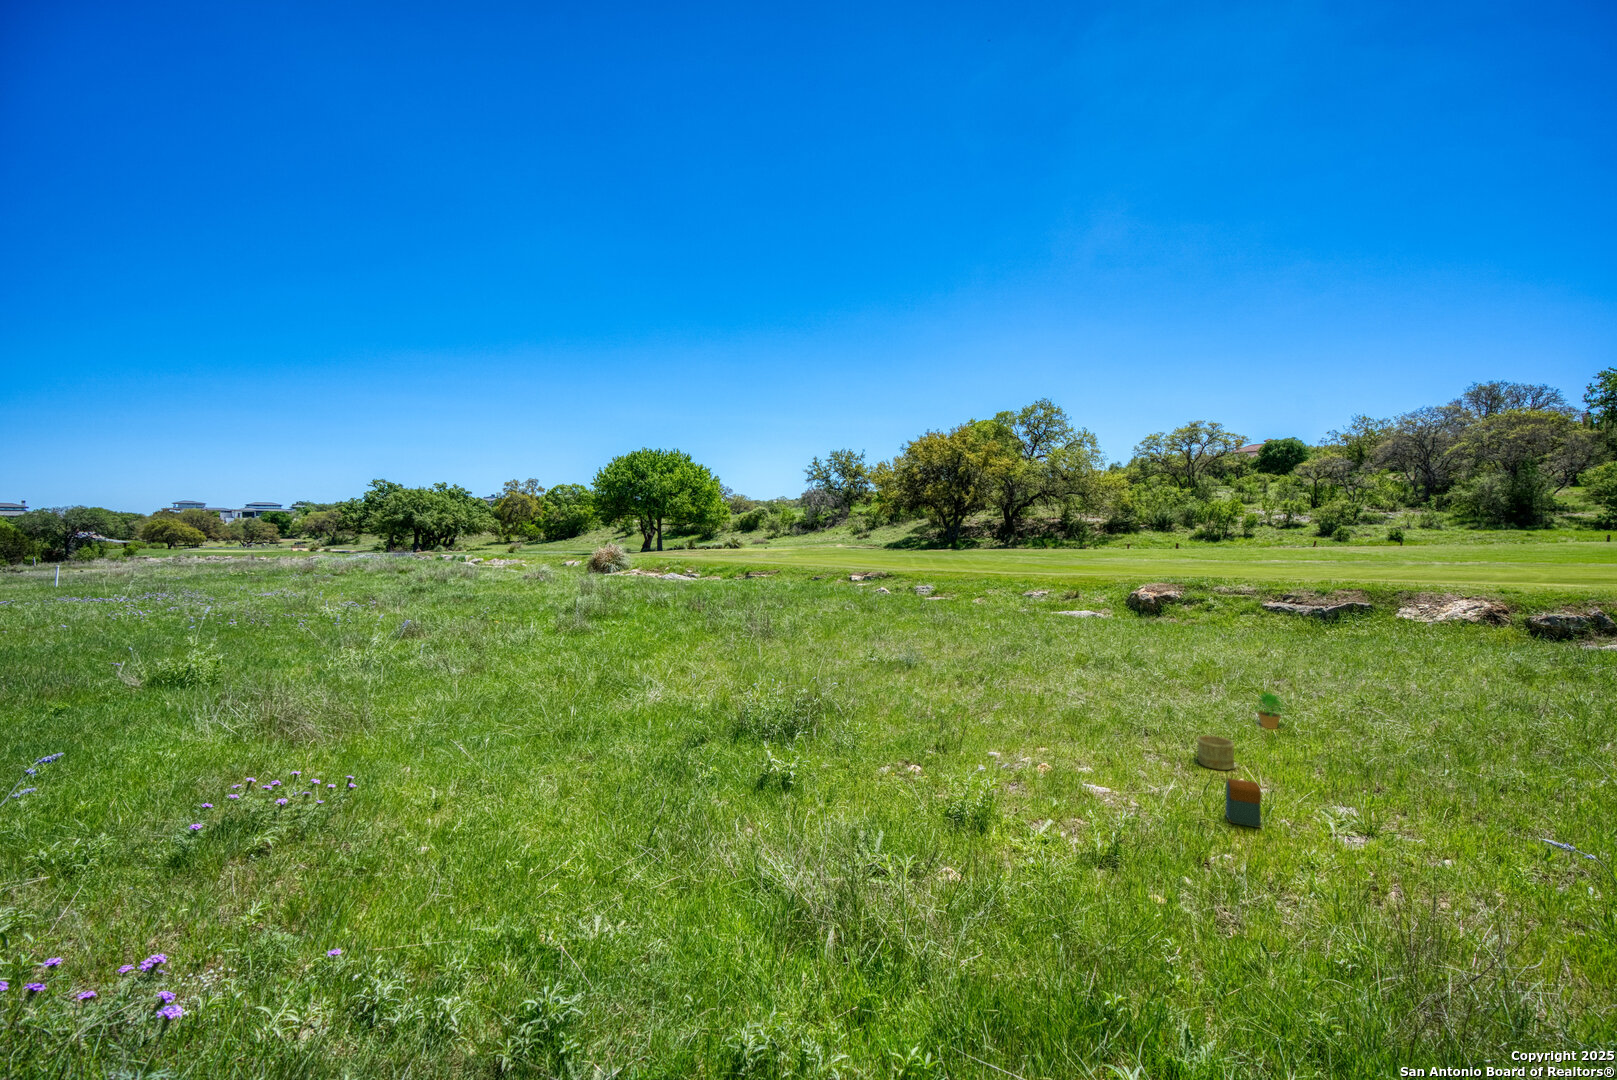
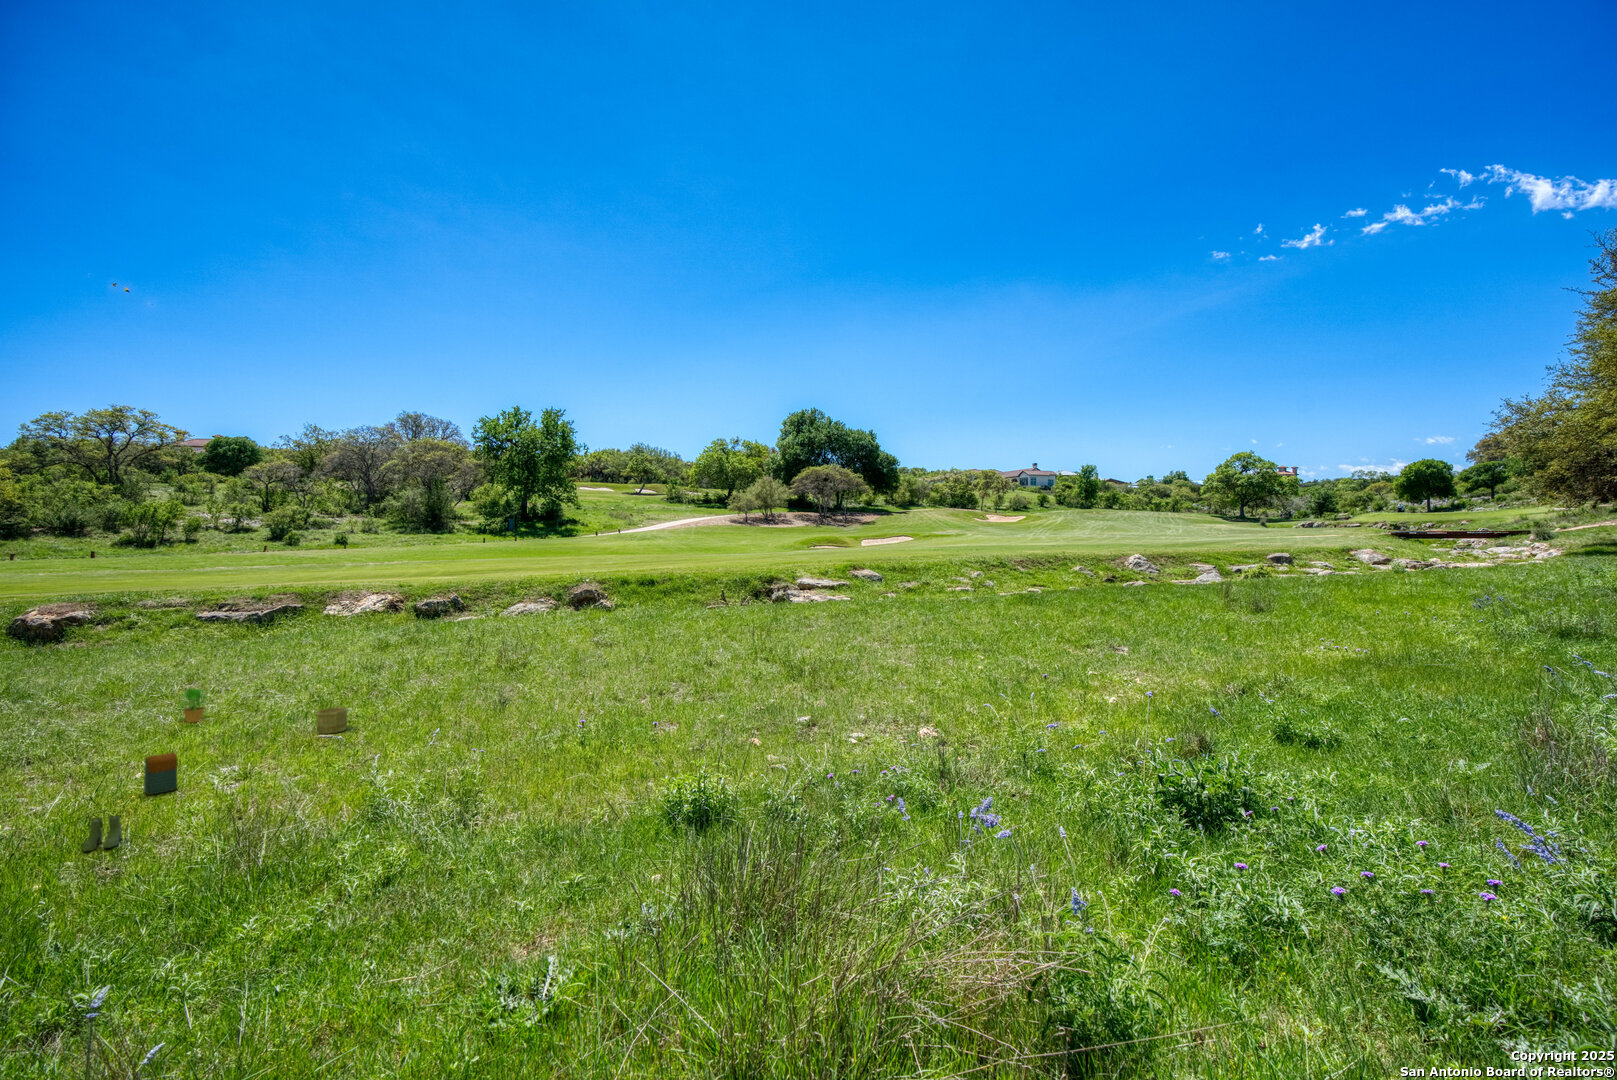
wooden bucket: present [1197,735,1234,770] -> present [316,707,348,734]
boots: none [1167,850,1205,895] -> present [83,815,122,851]

